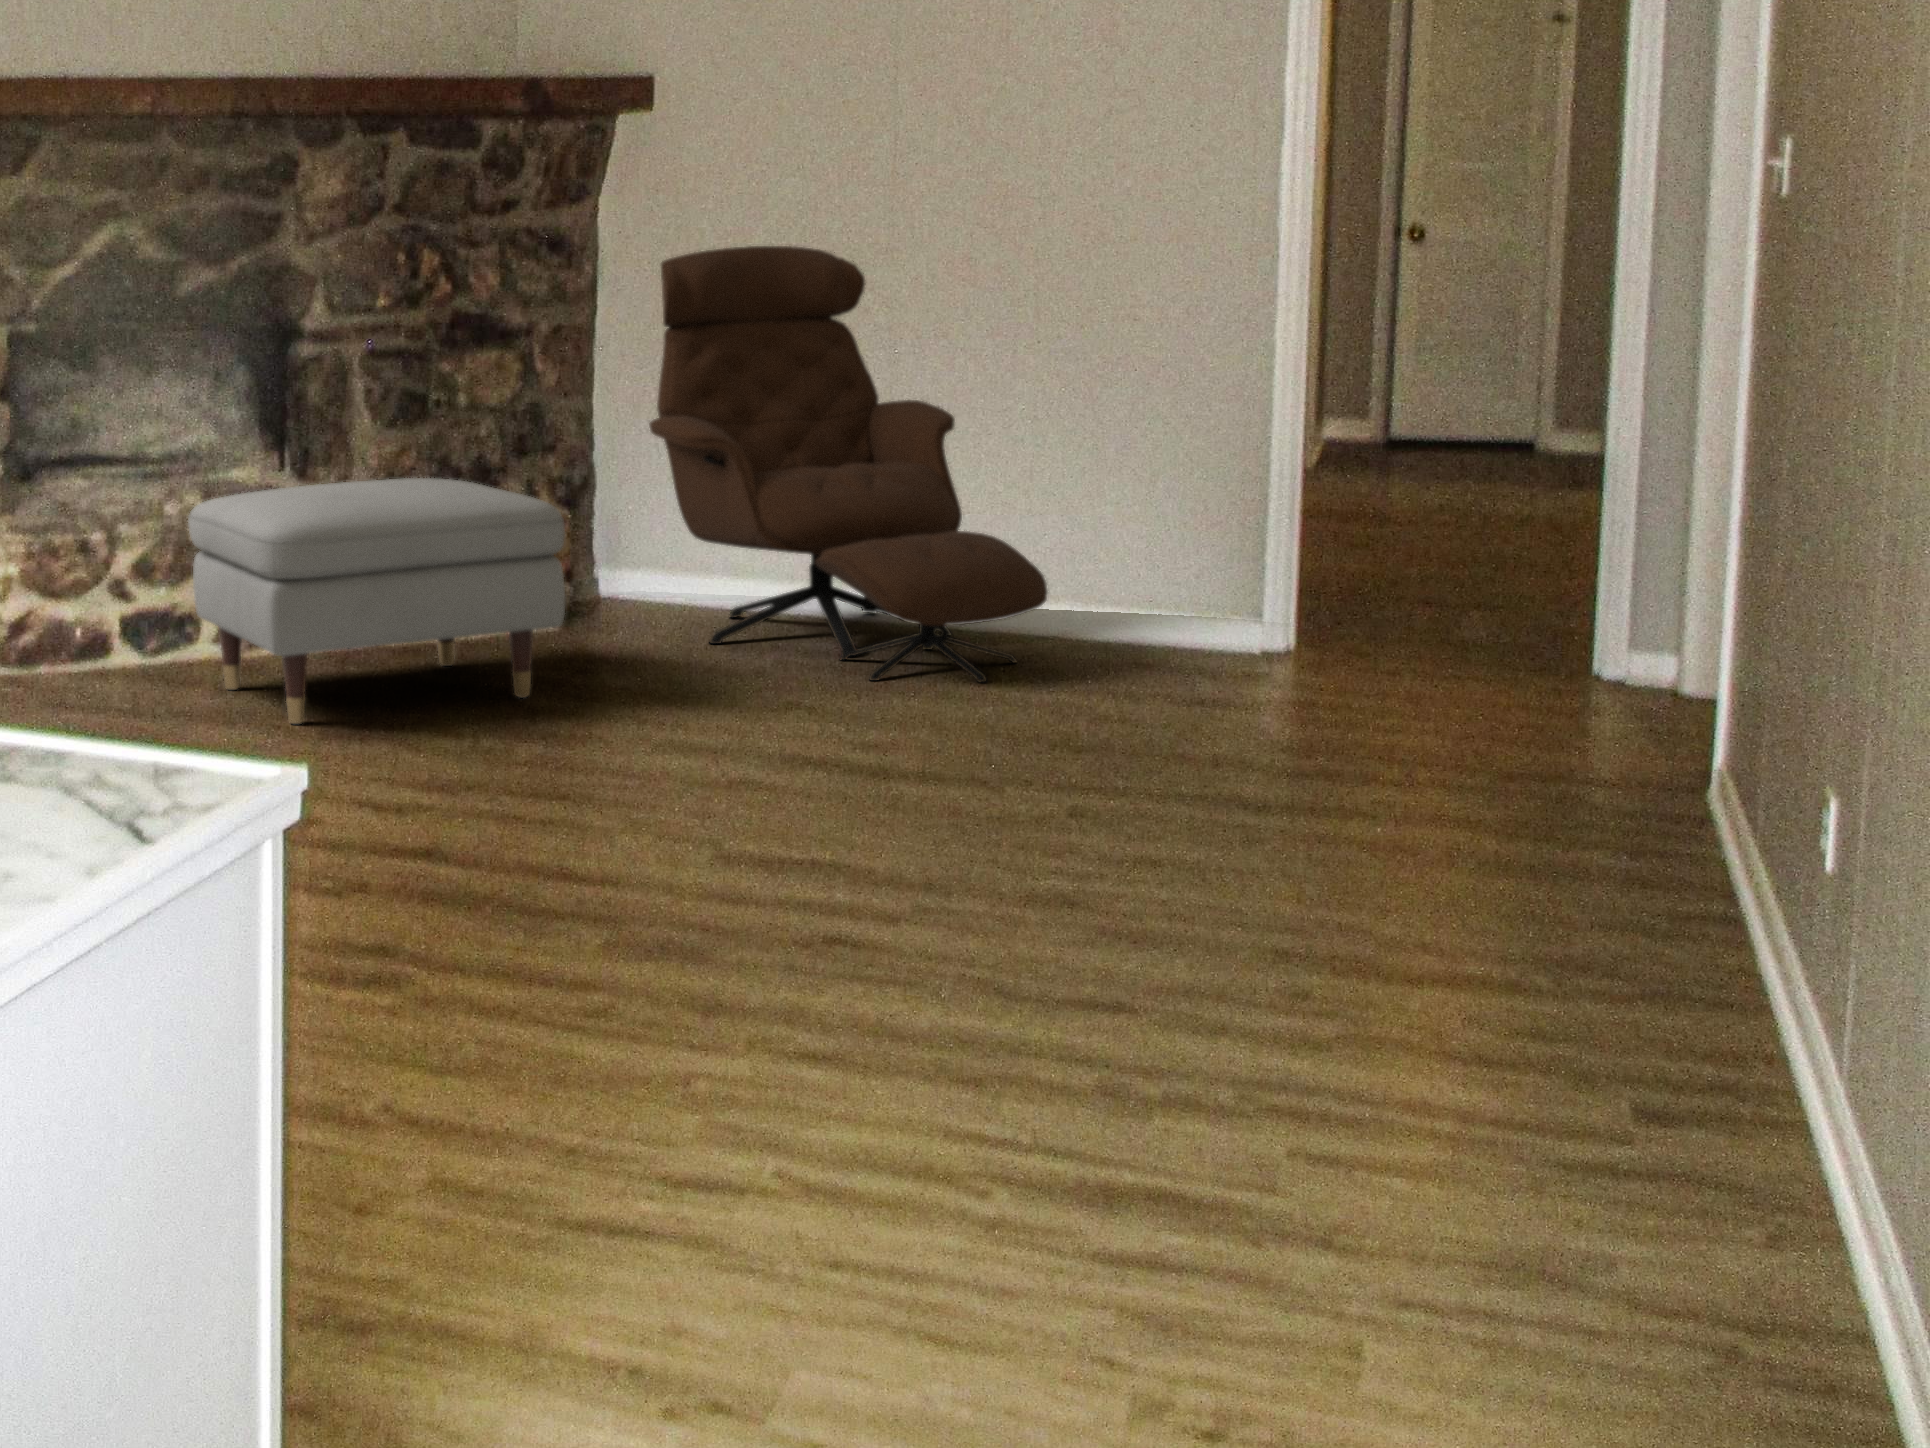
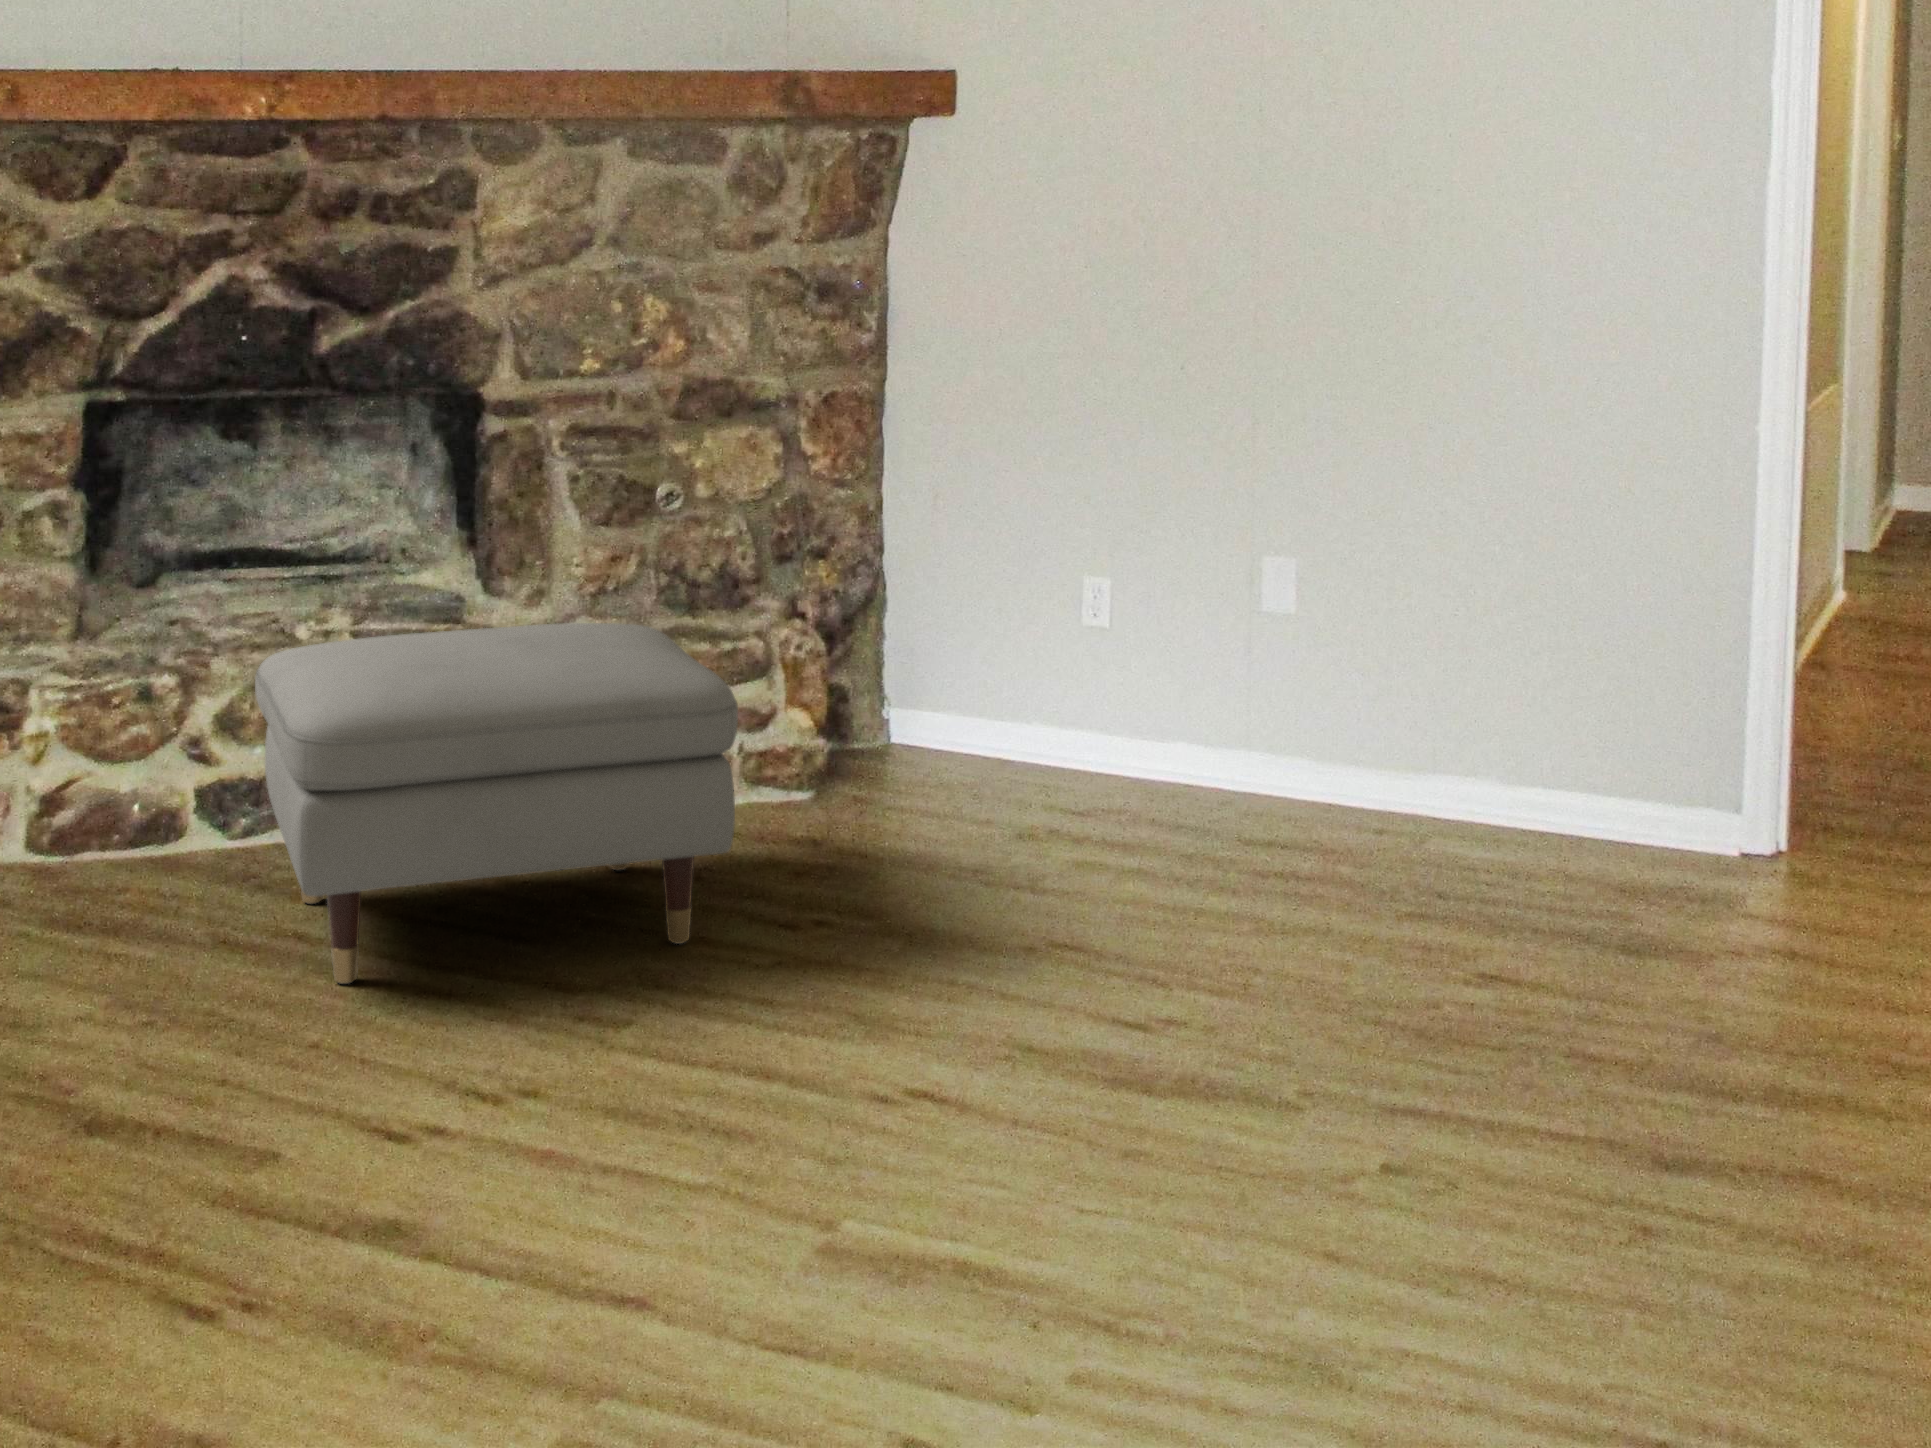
lounge chair: present [649,246,1048,682] -> none [925,309,1415,947]

